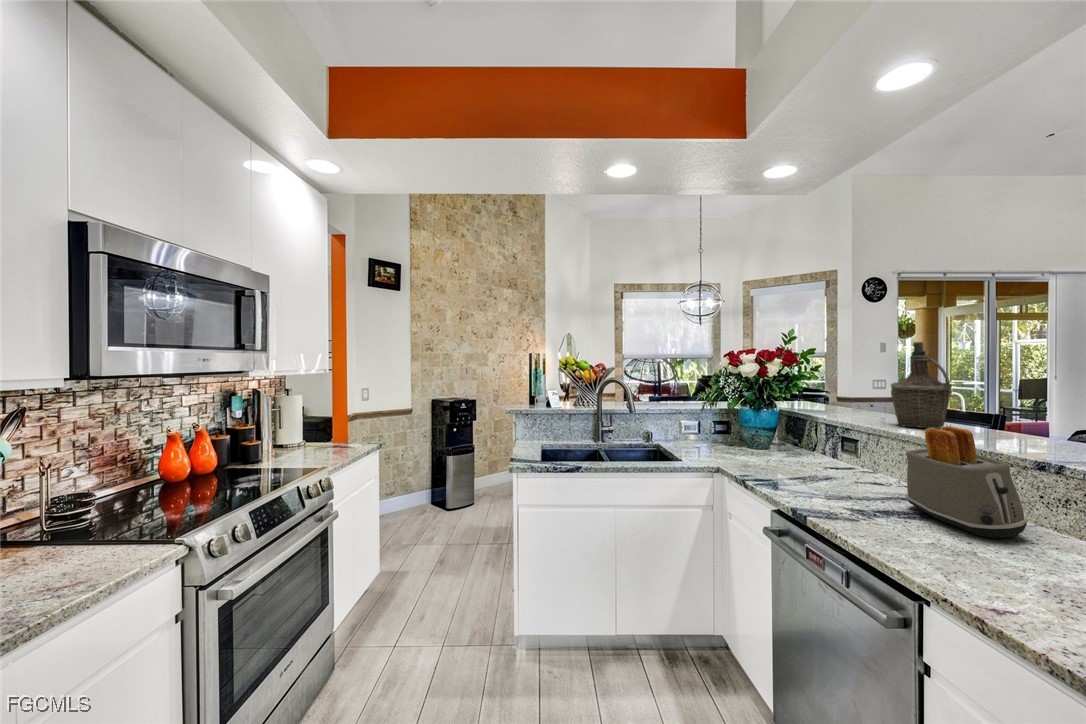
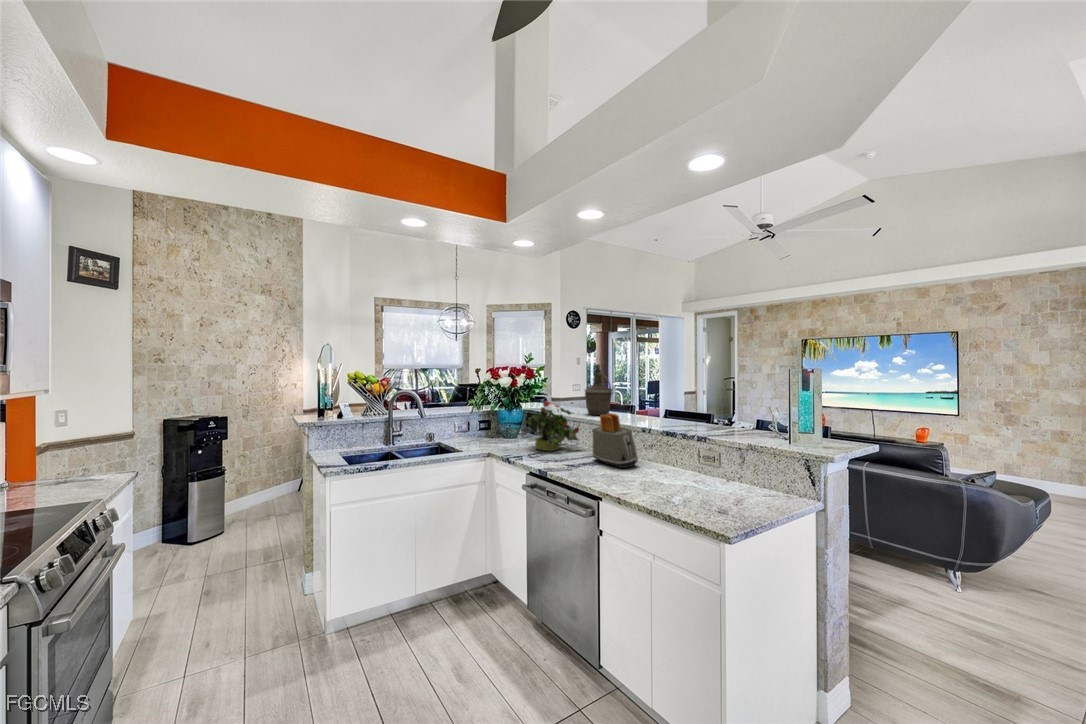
potted plant: none [777,398,879,477] -> present [525,402,579,451]

